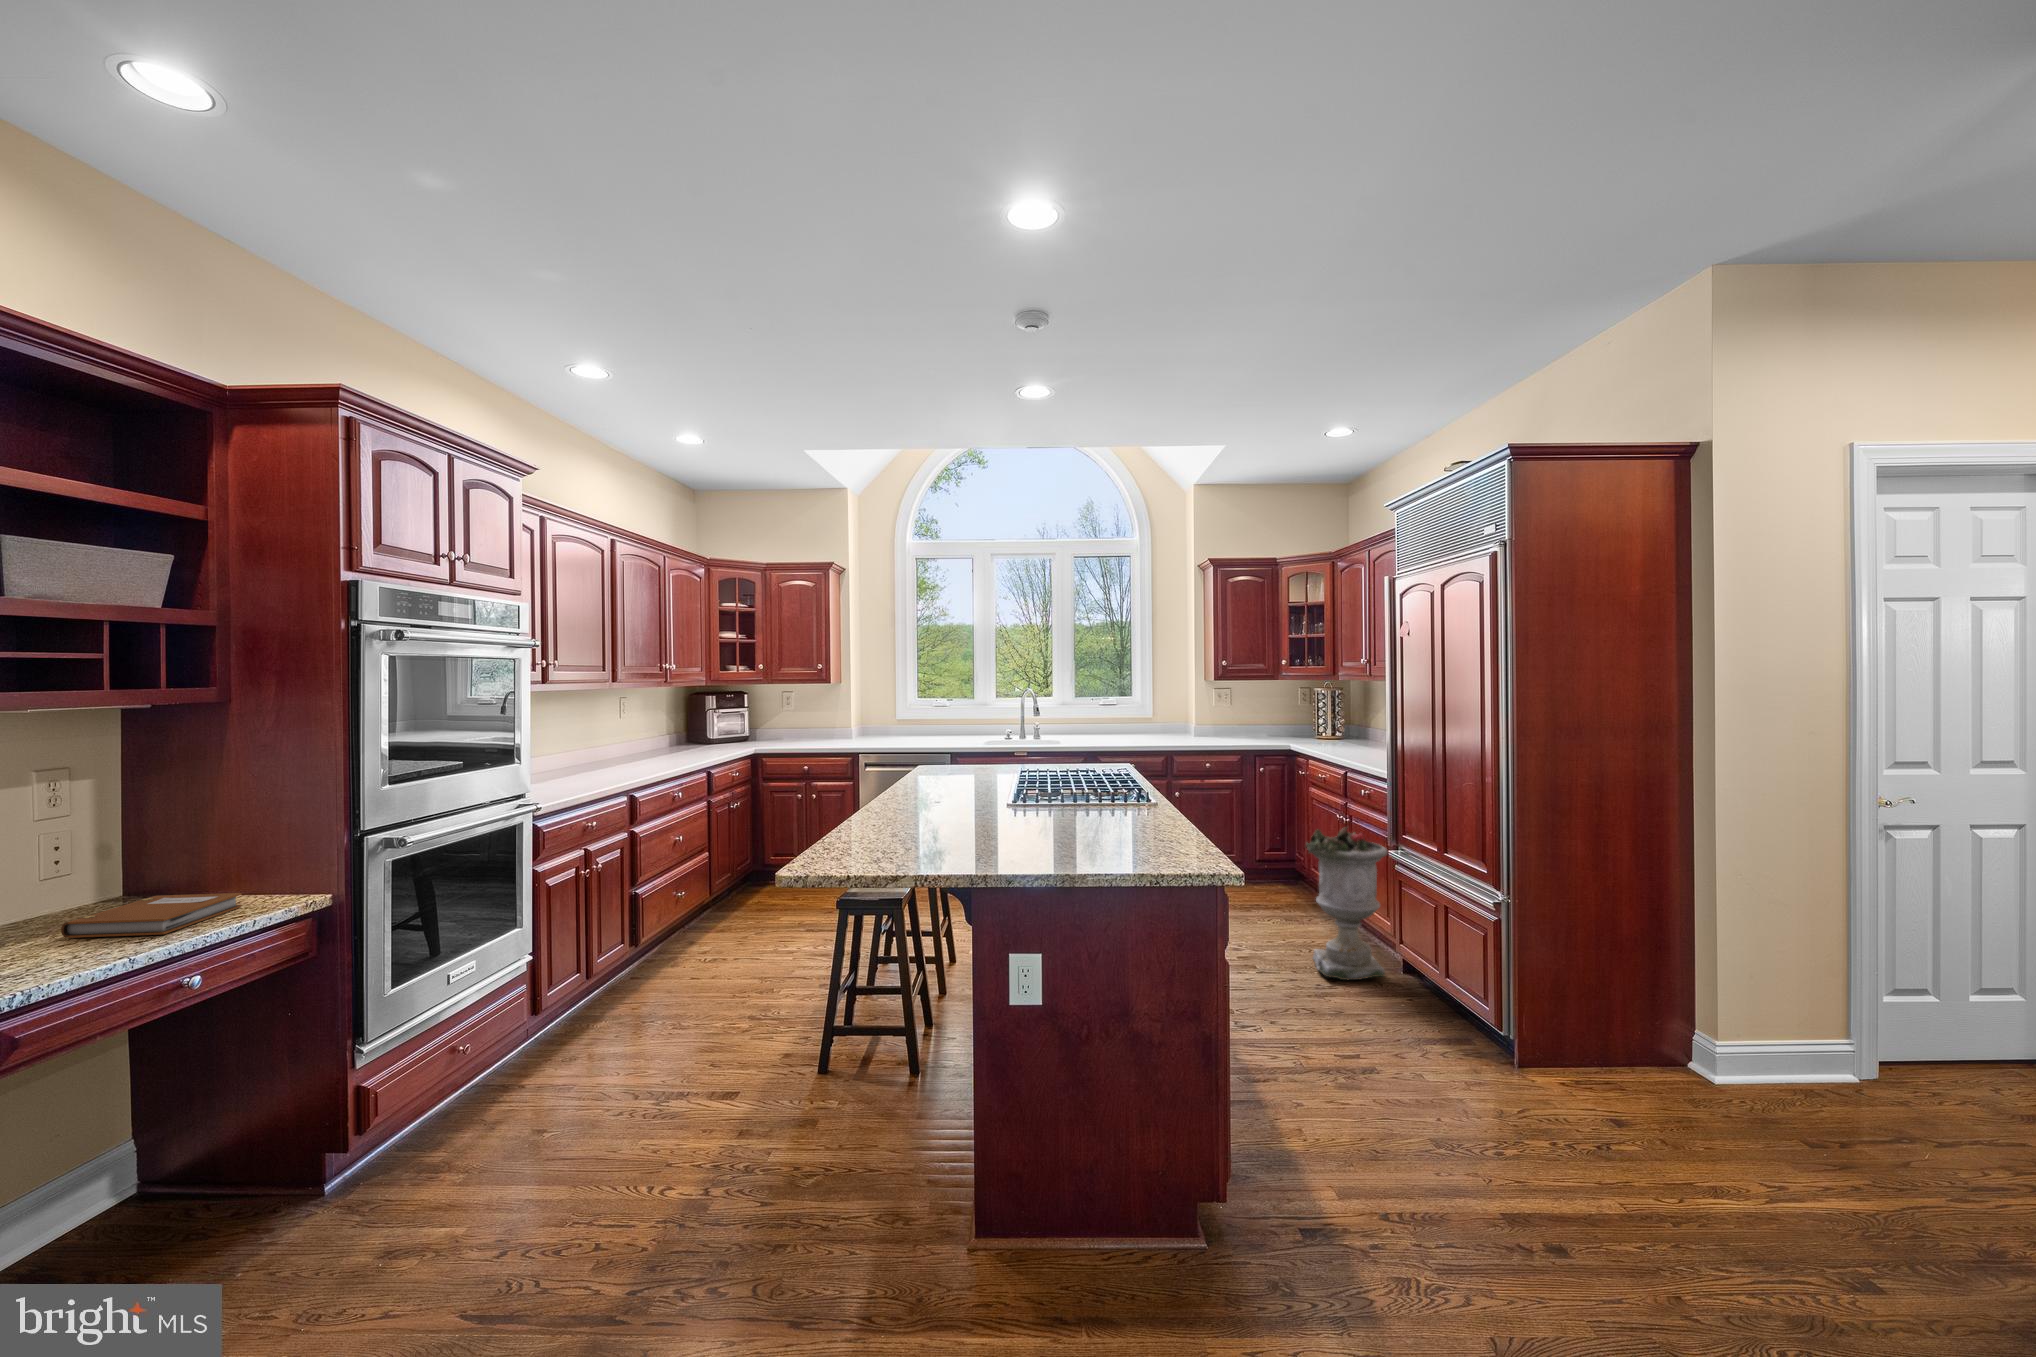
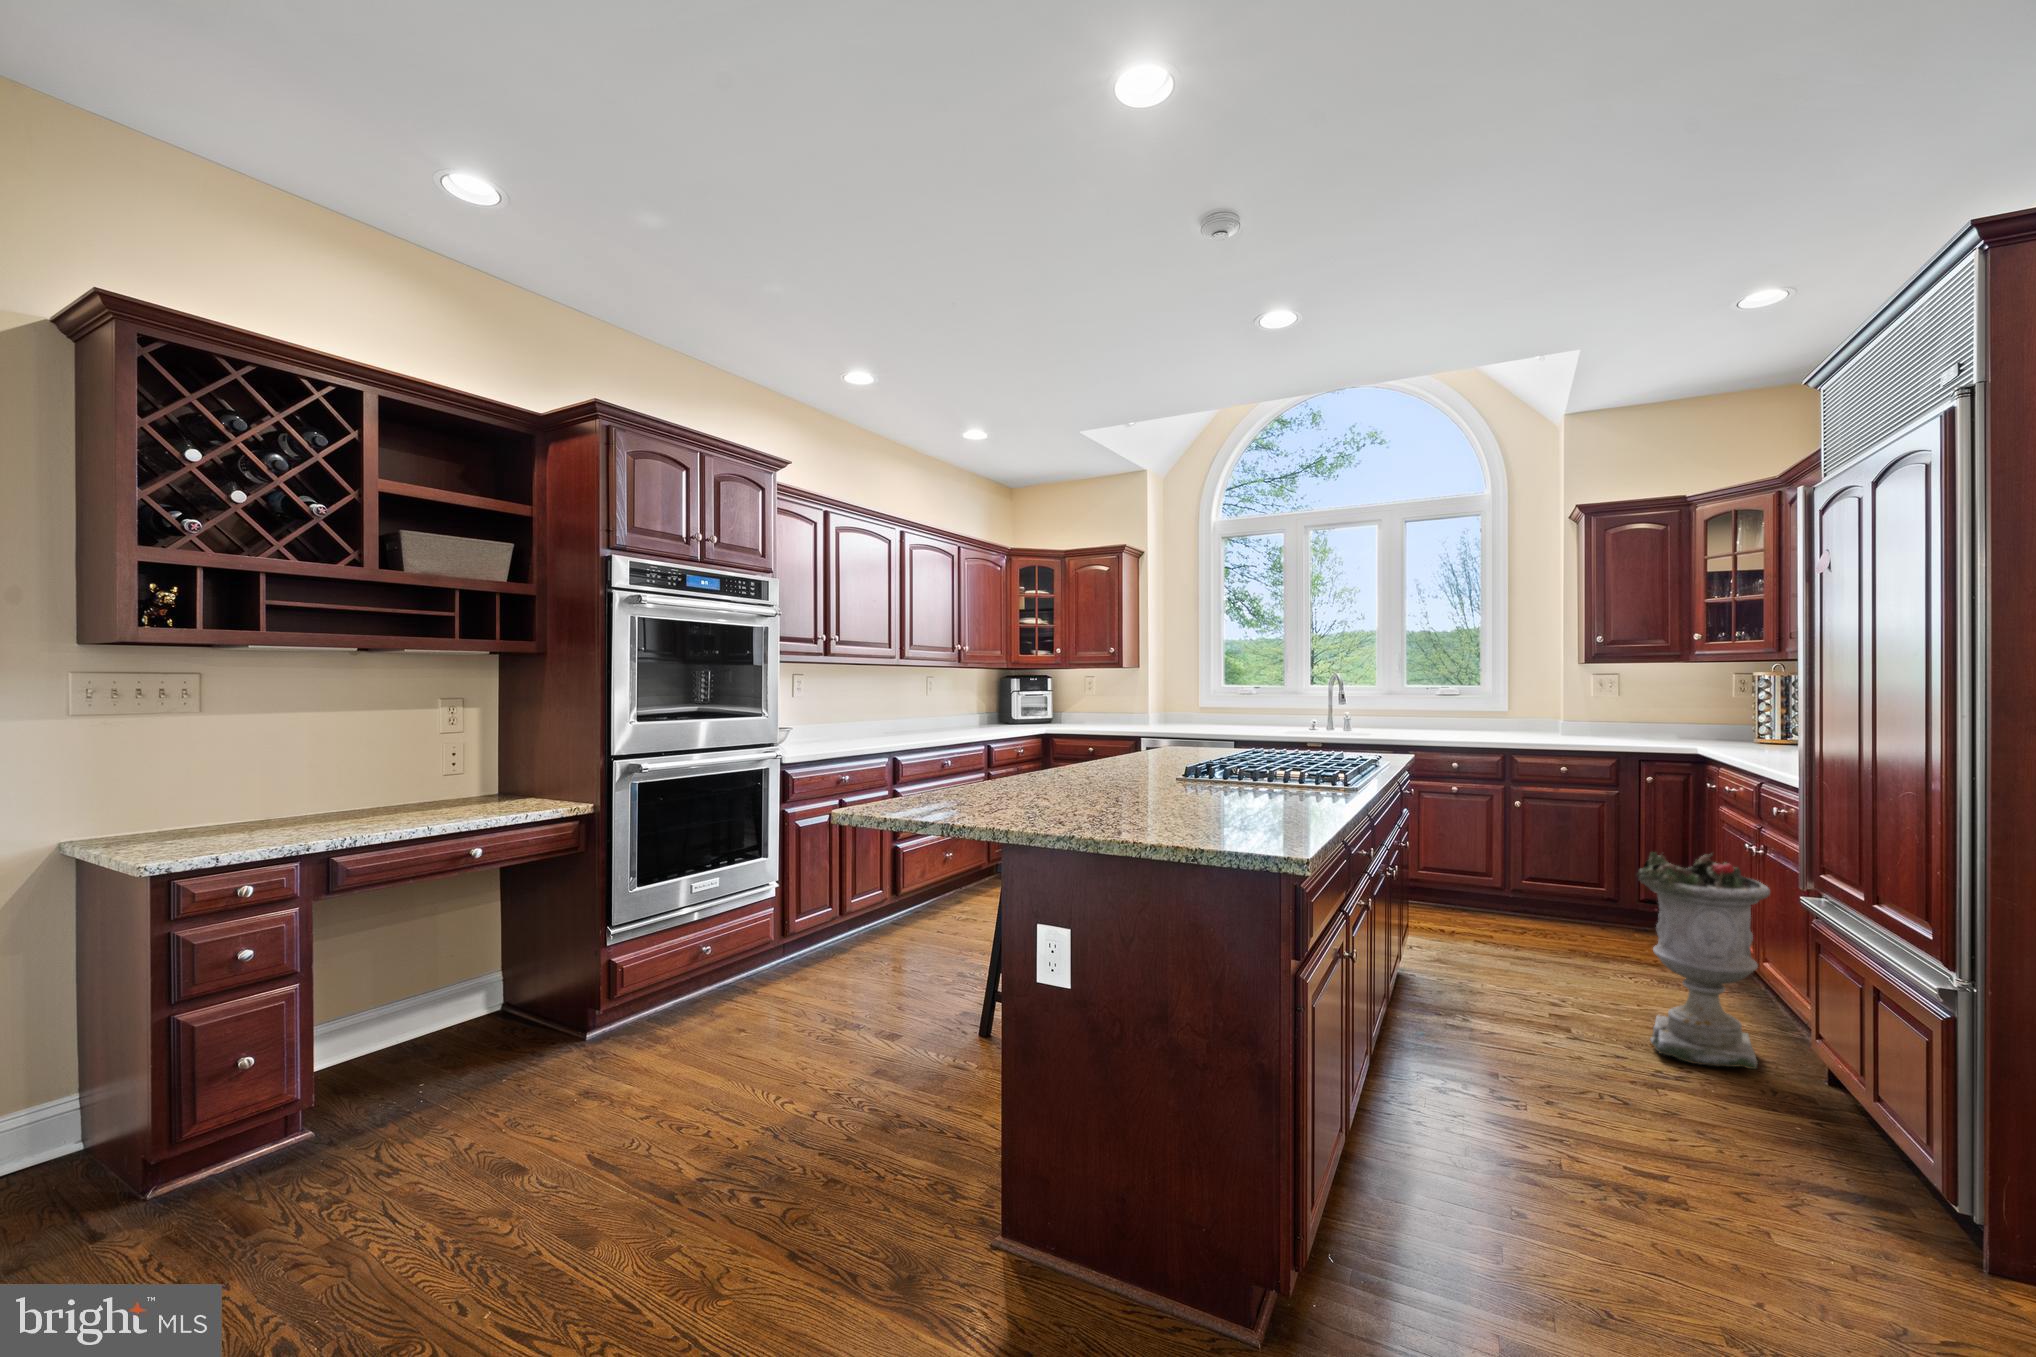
notebook: present [61,893,242,938] -> none [412,795,526,820]

